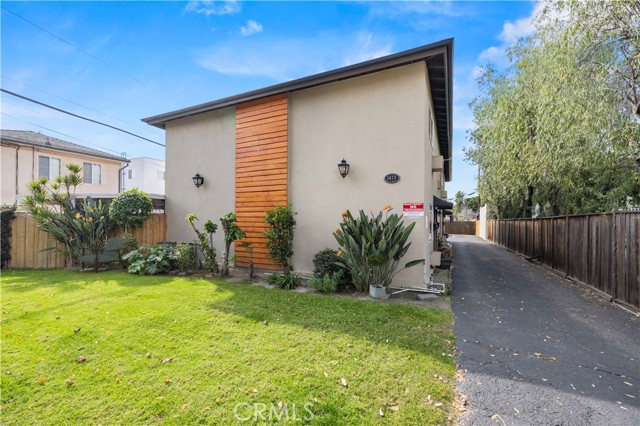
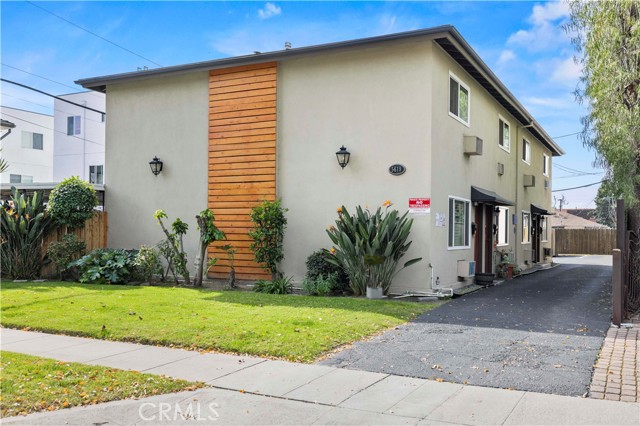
chair: present [80,238,124,273] -> none [23,240,72,281]

